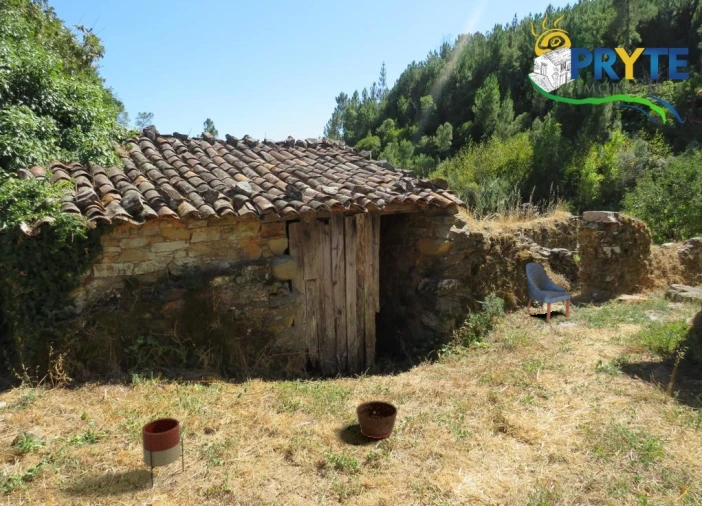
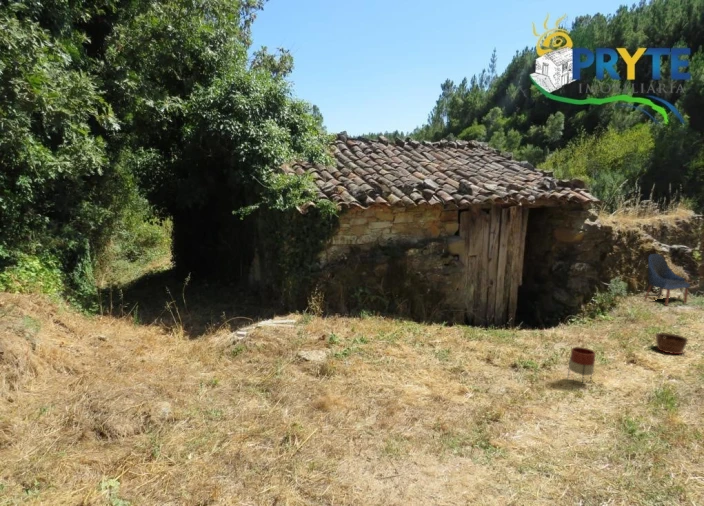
basket: present [356,401,397,439] -> present [656,333,688,354]
planter: present [142,418,184,487] -> present [569,347,595,376]

